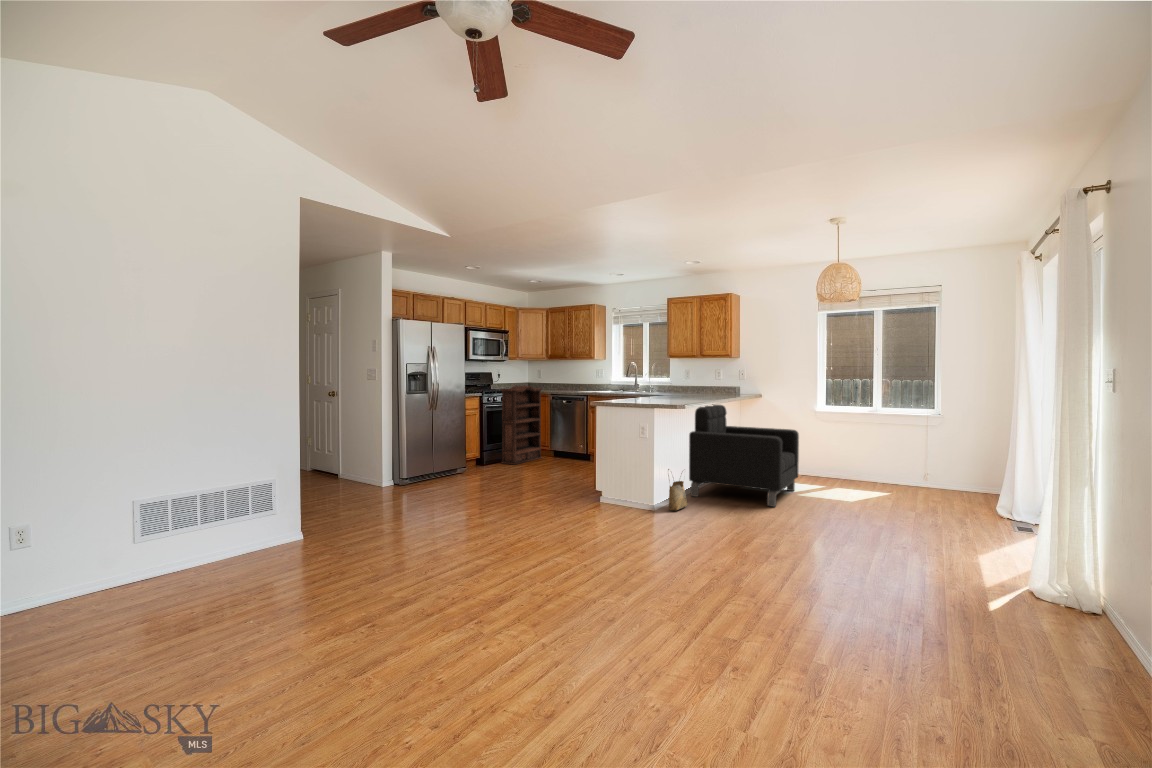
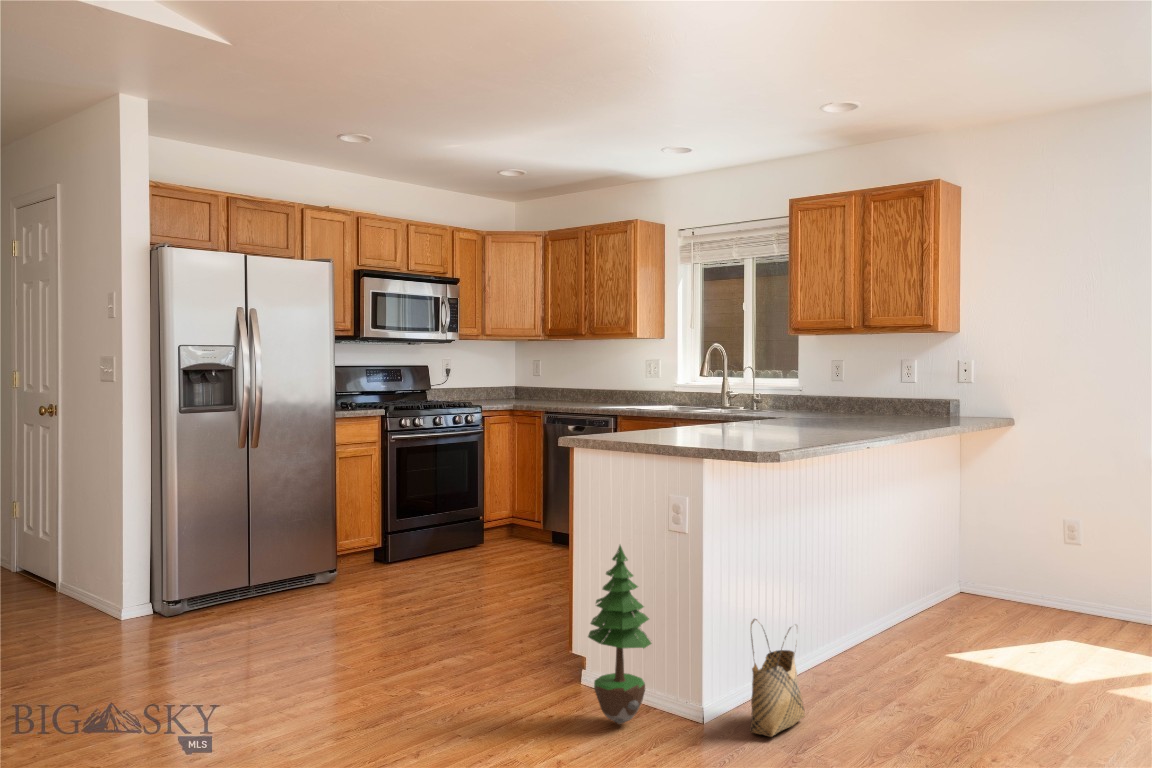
bookshelf: present [501,386,542,465] -> none [427,393,522,564]
armchair: present [689,405,799,507] -> none [819,444,1114,734]
potted tree: none [607,441,632,510] -> present [588,545,651,724]

